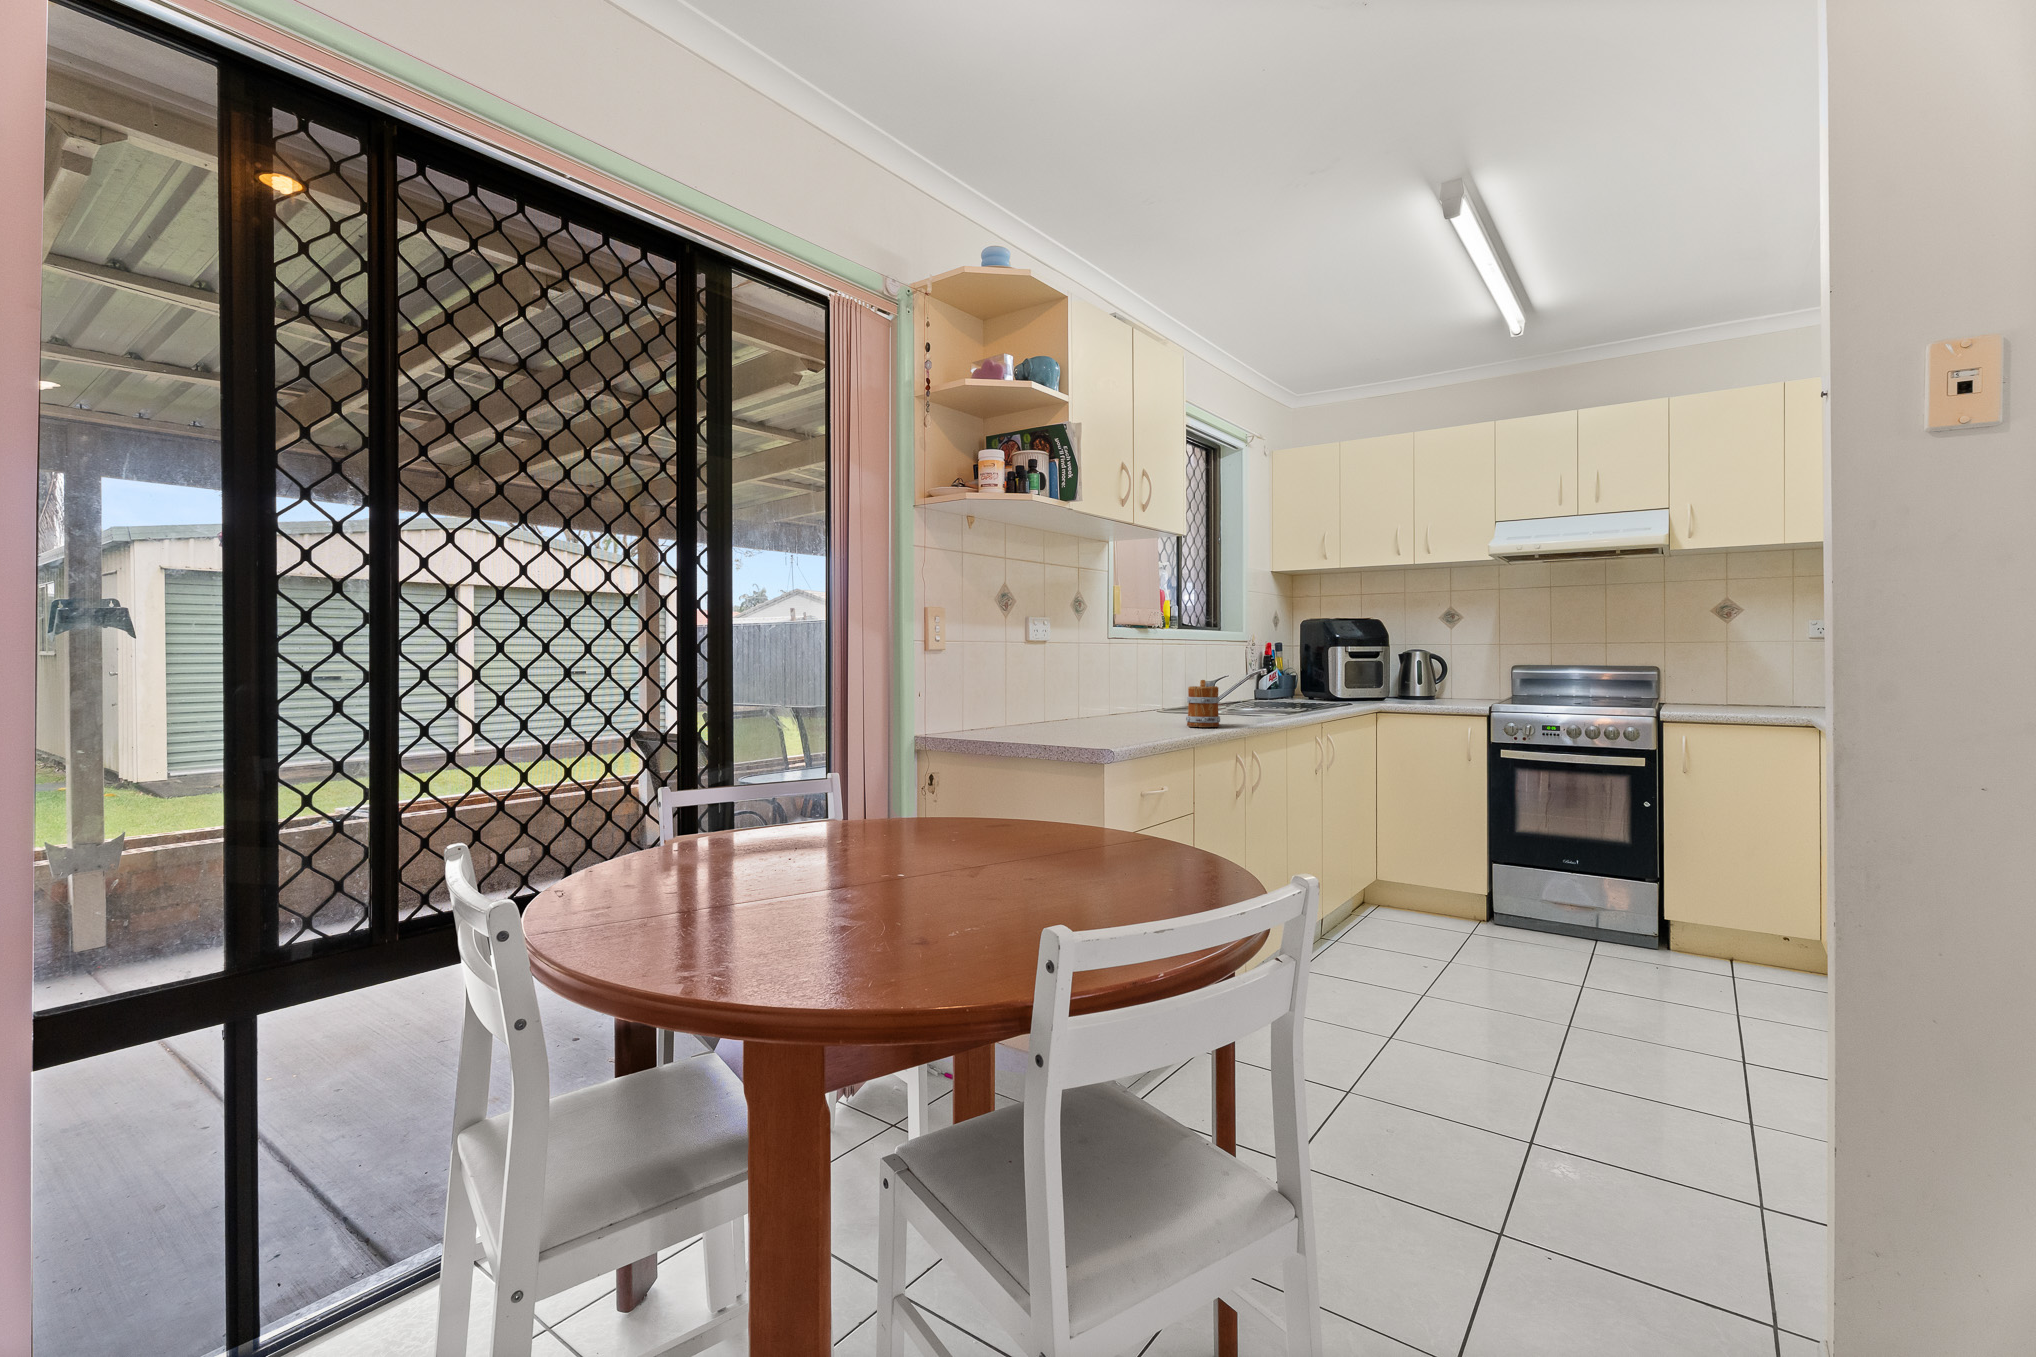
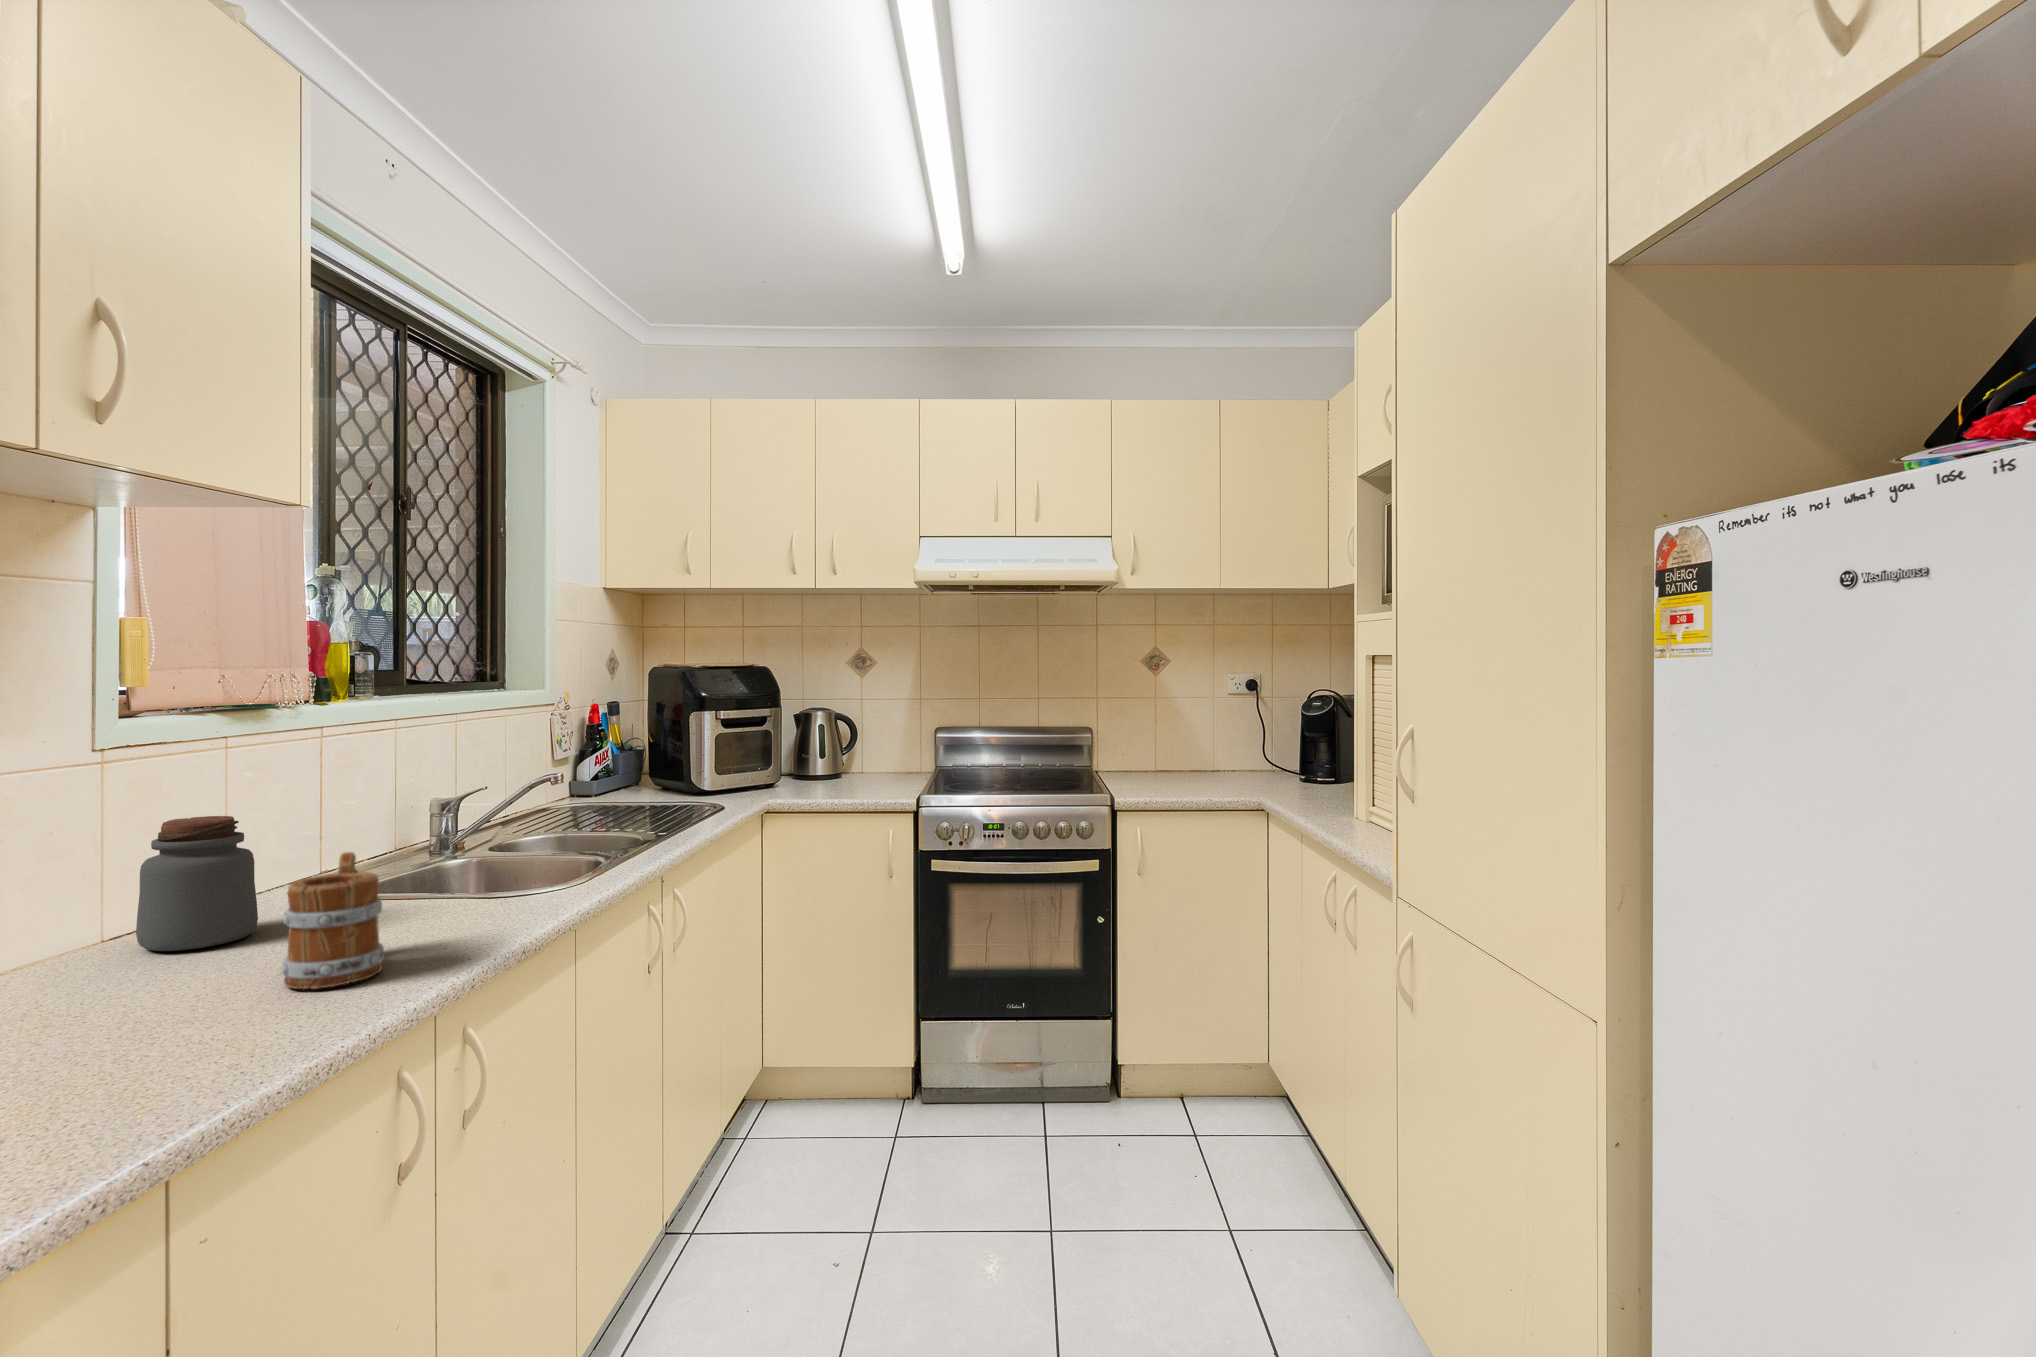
jar: none [1122,669,1160,719] -> present [136,816,258,951]

